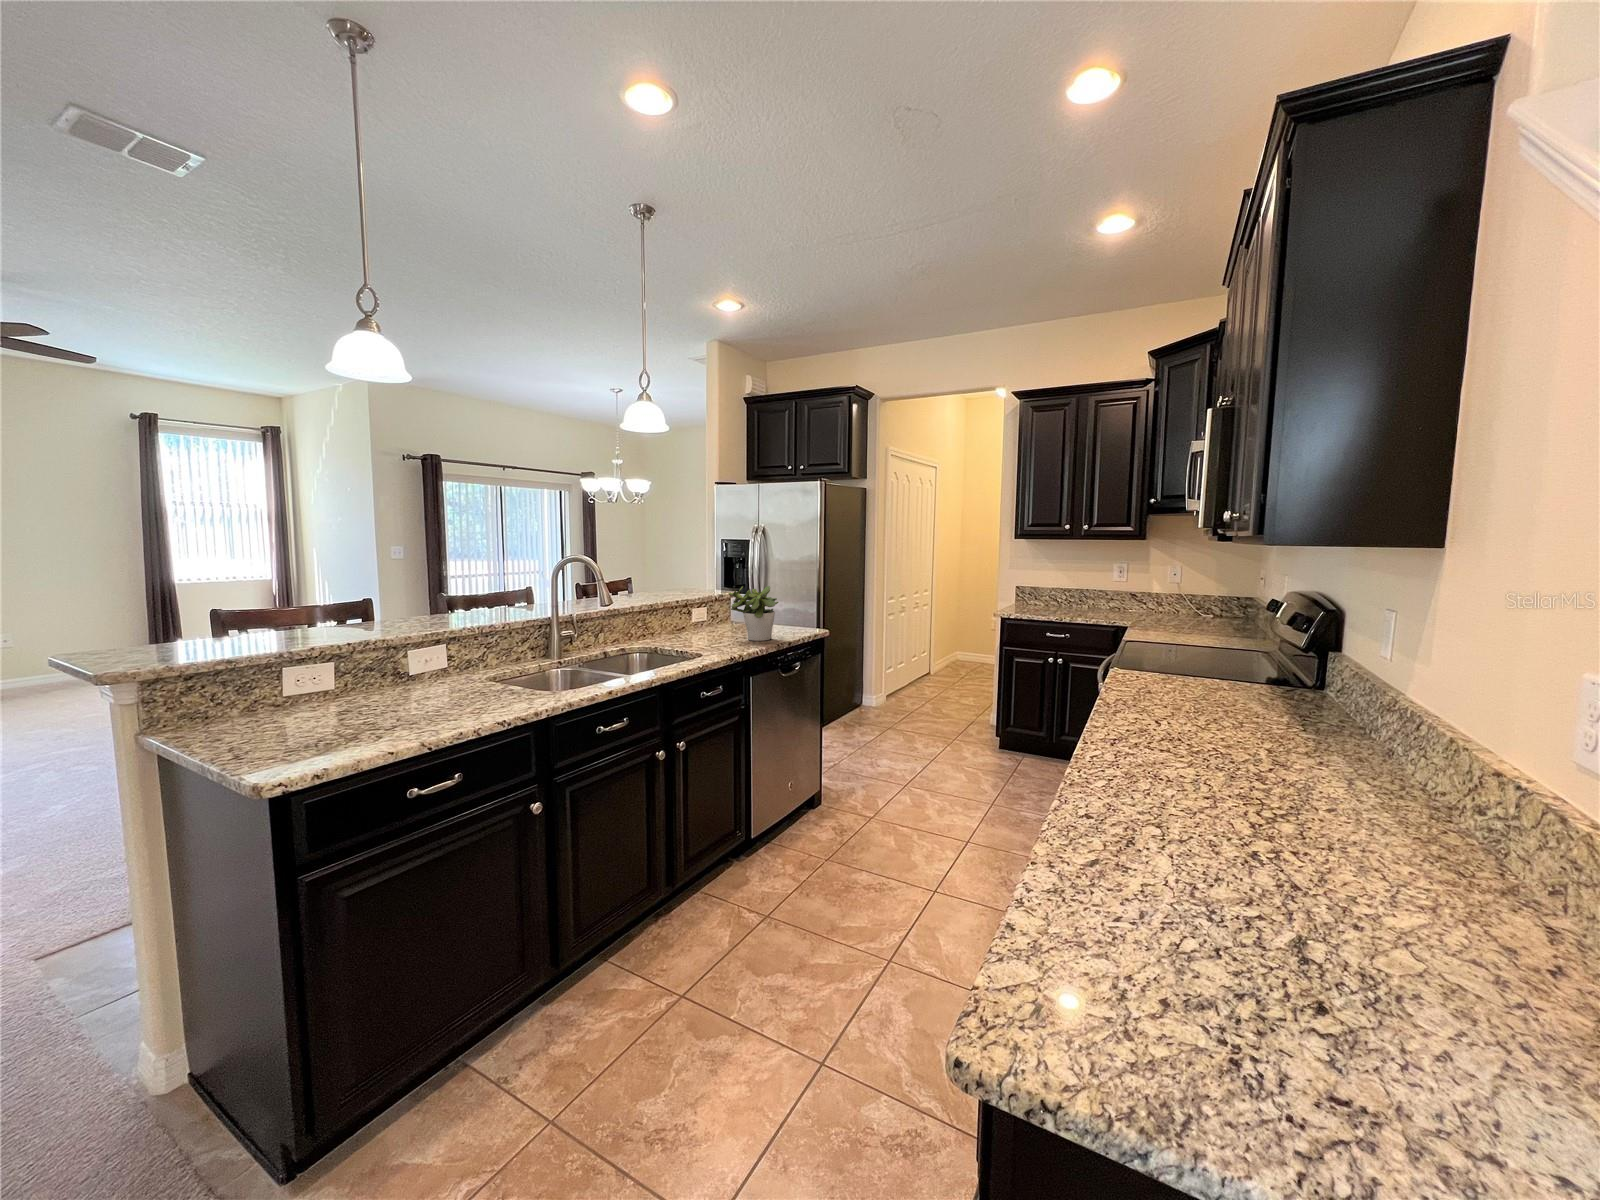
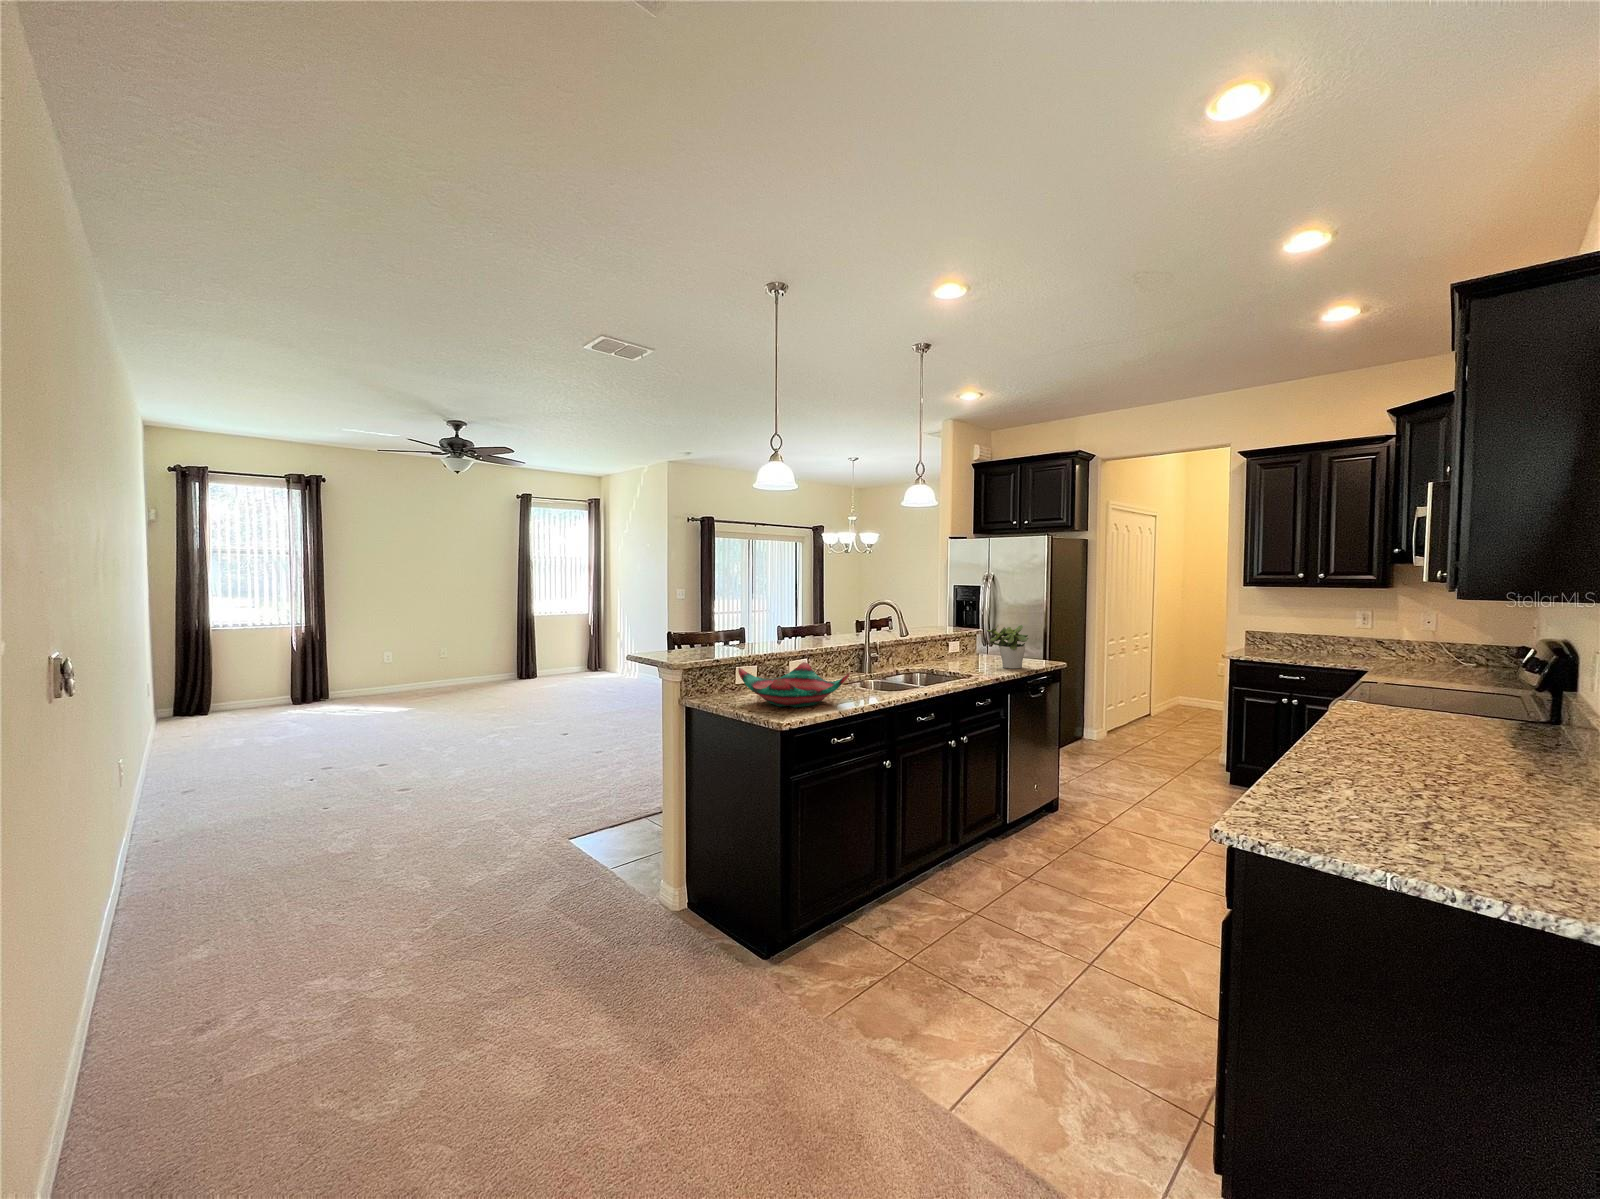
decorative bowl: none [262,653,462,735] -> present [738,662,850,707]

